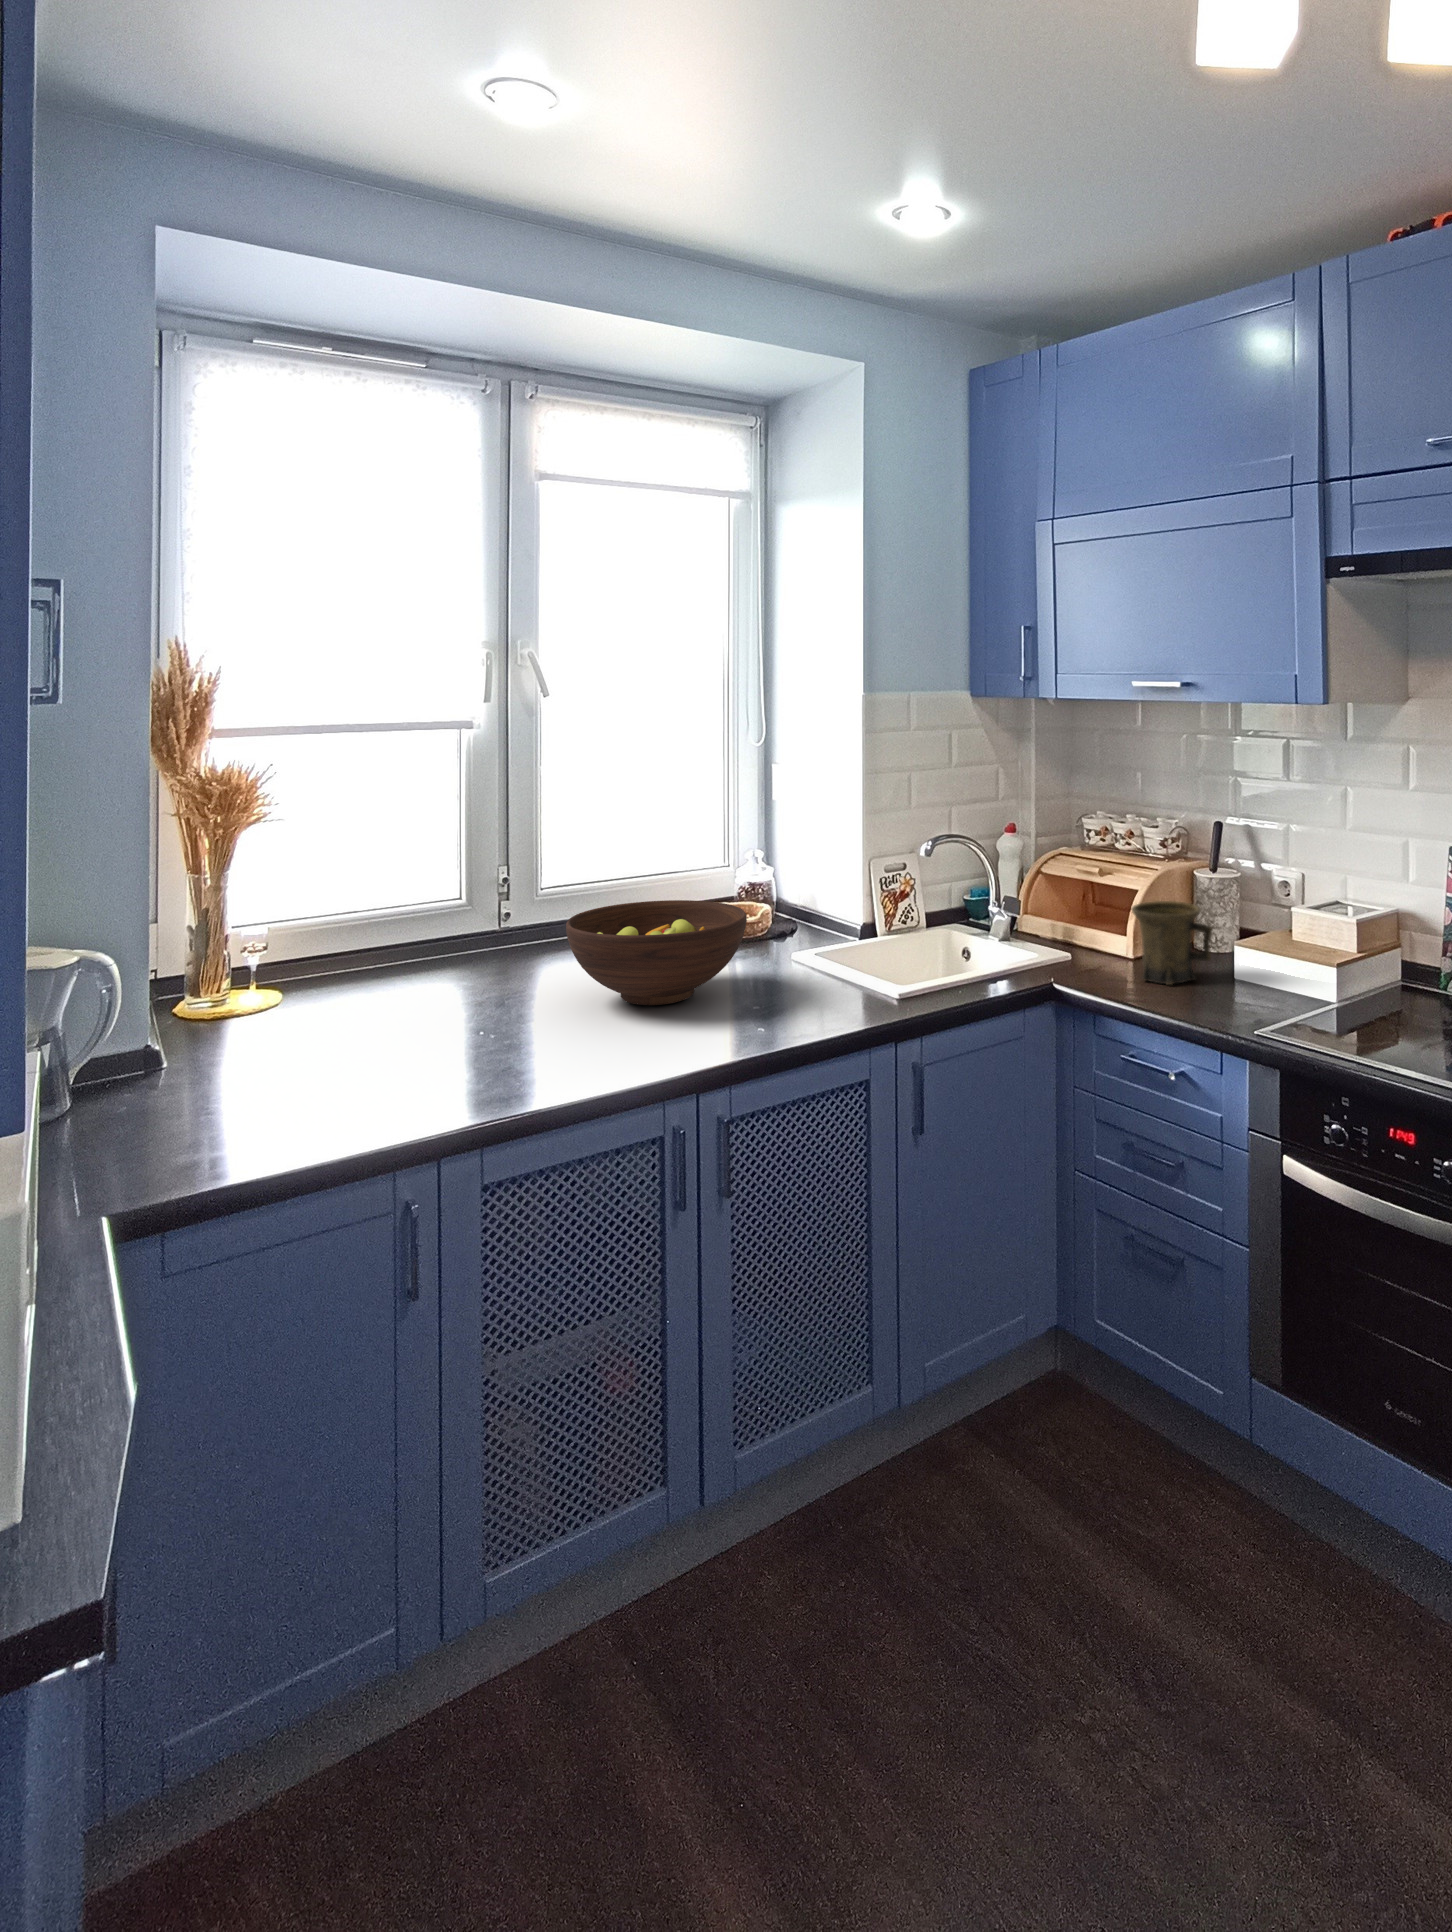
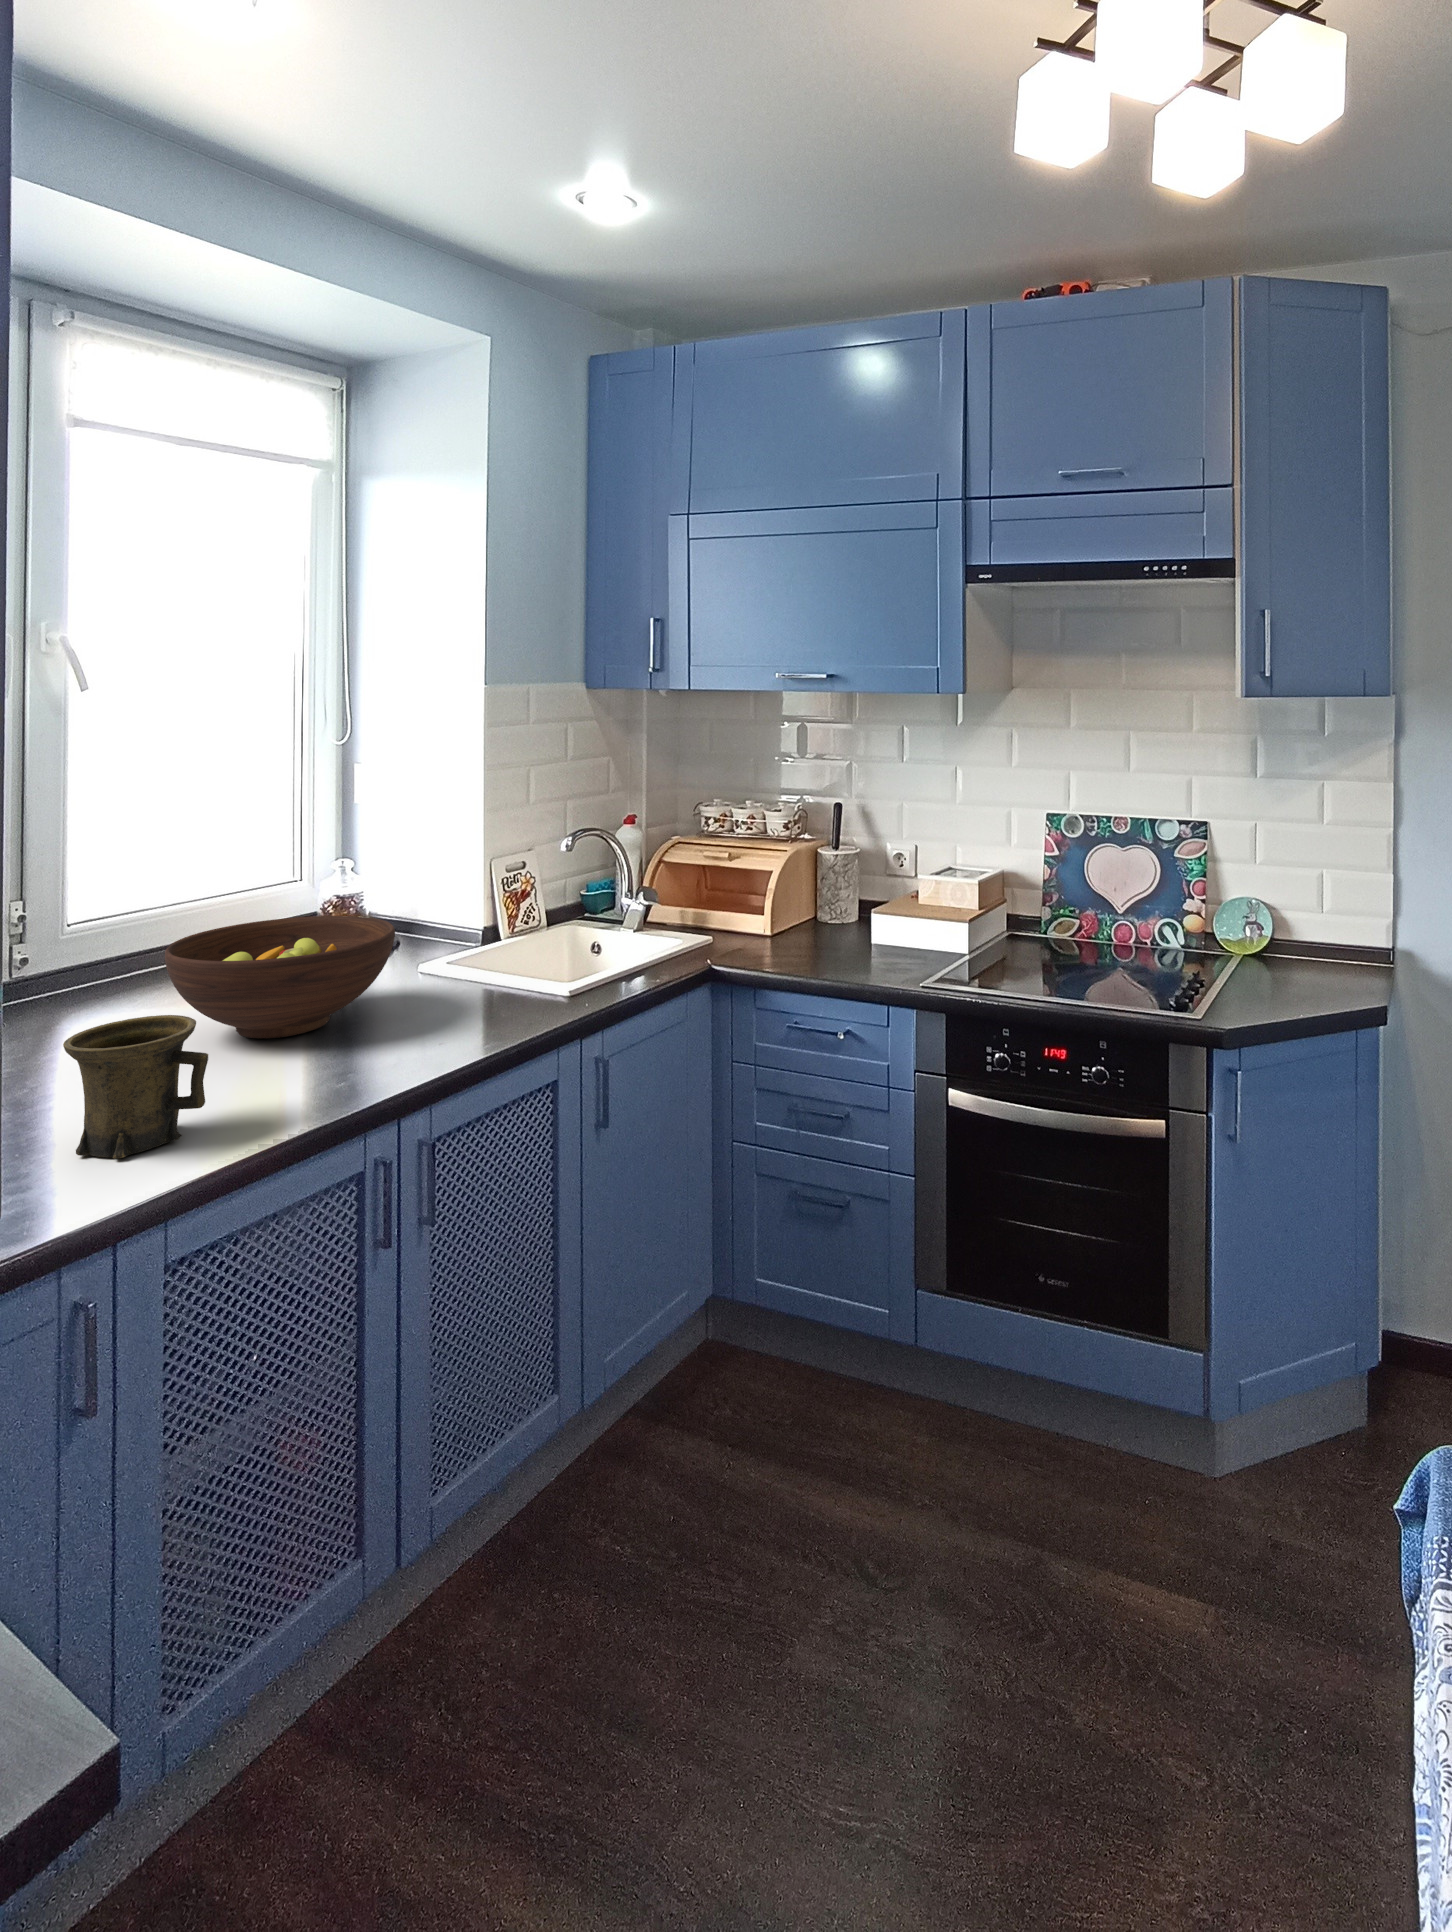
mug: present [1132,901,1212,985] -> present [63,1015,208,1159]

